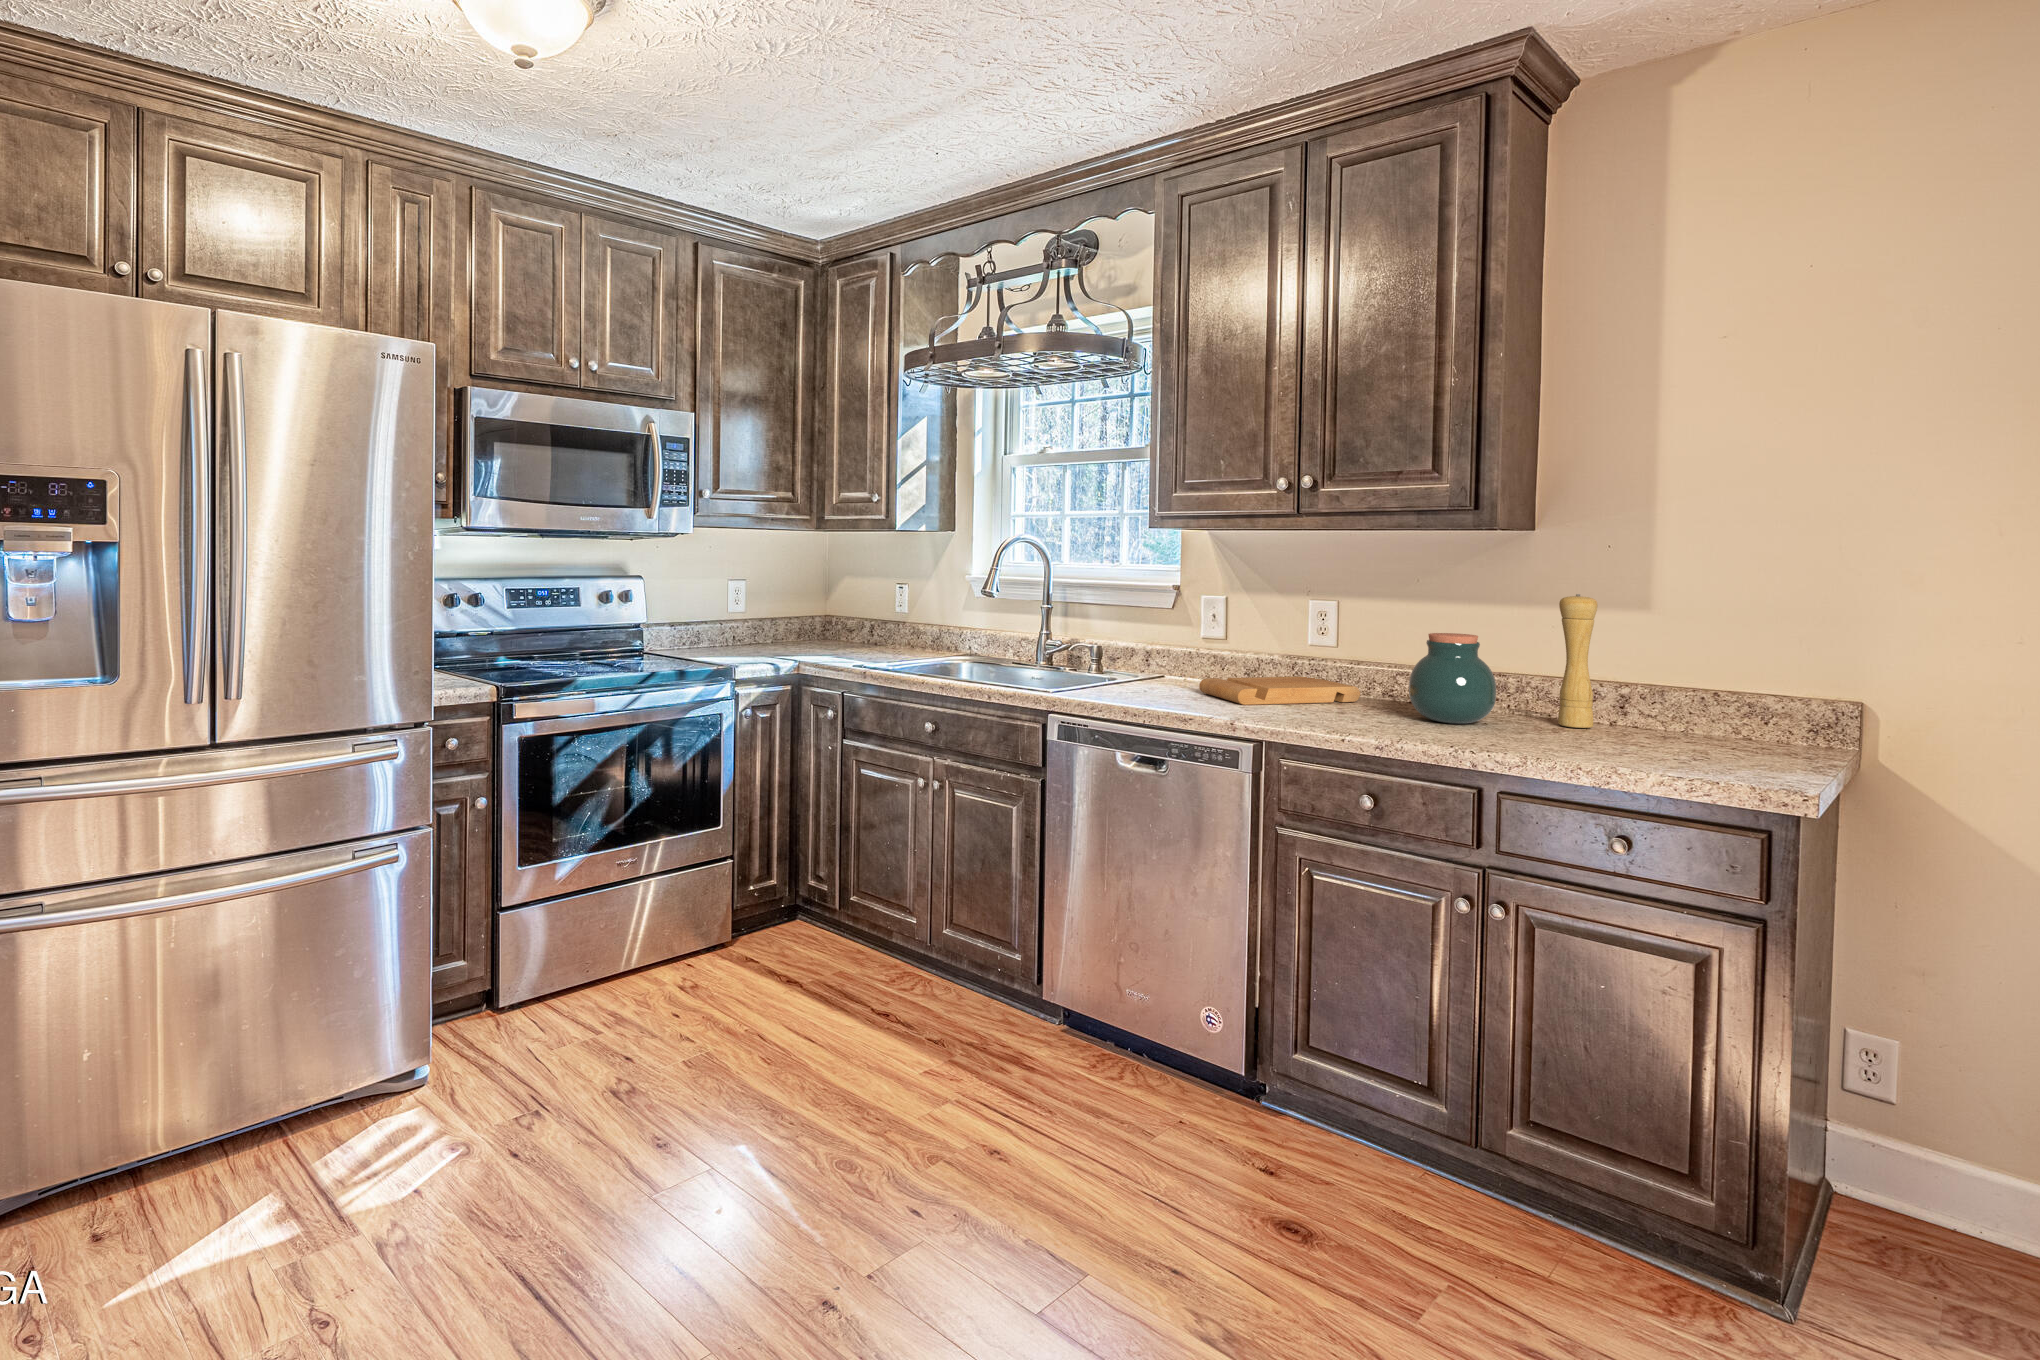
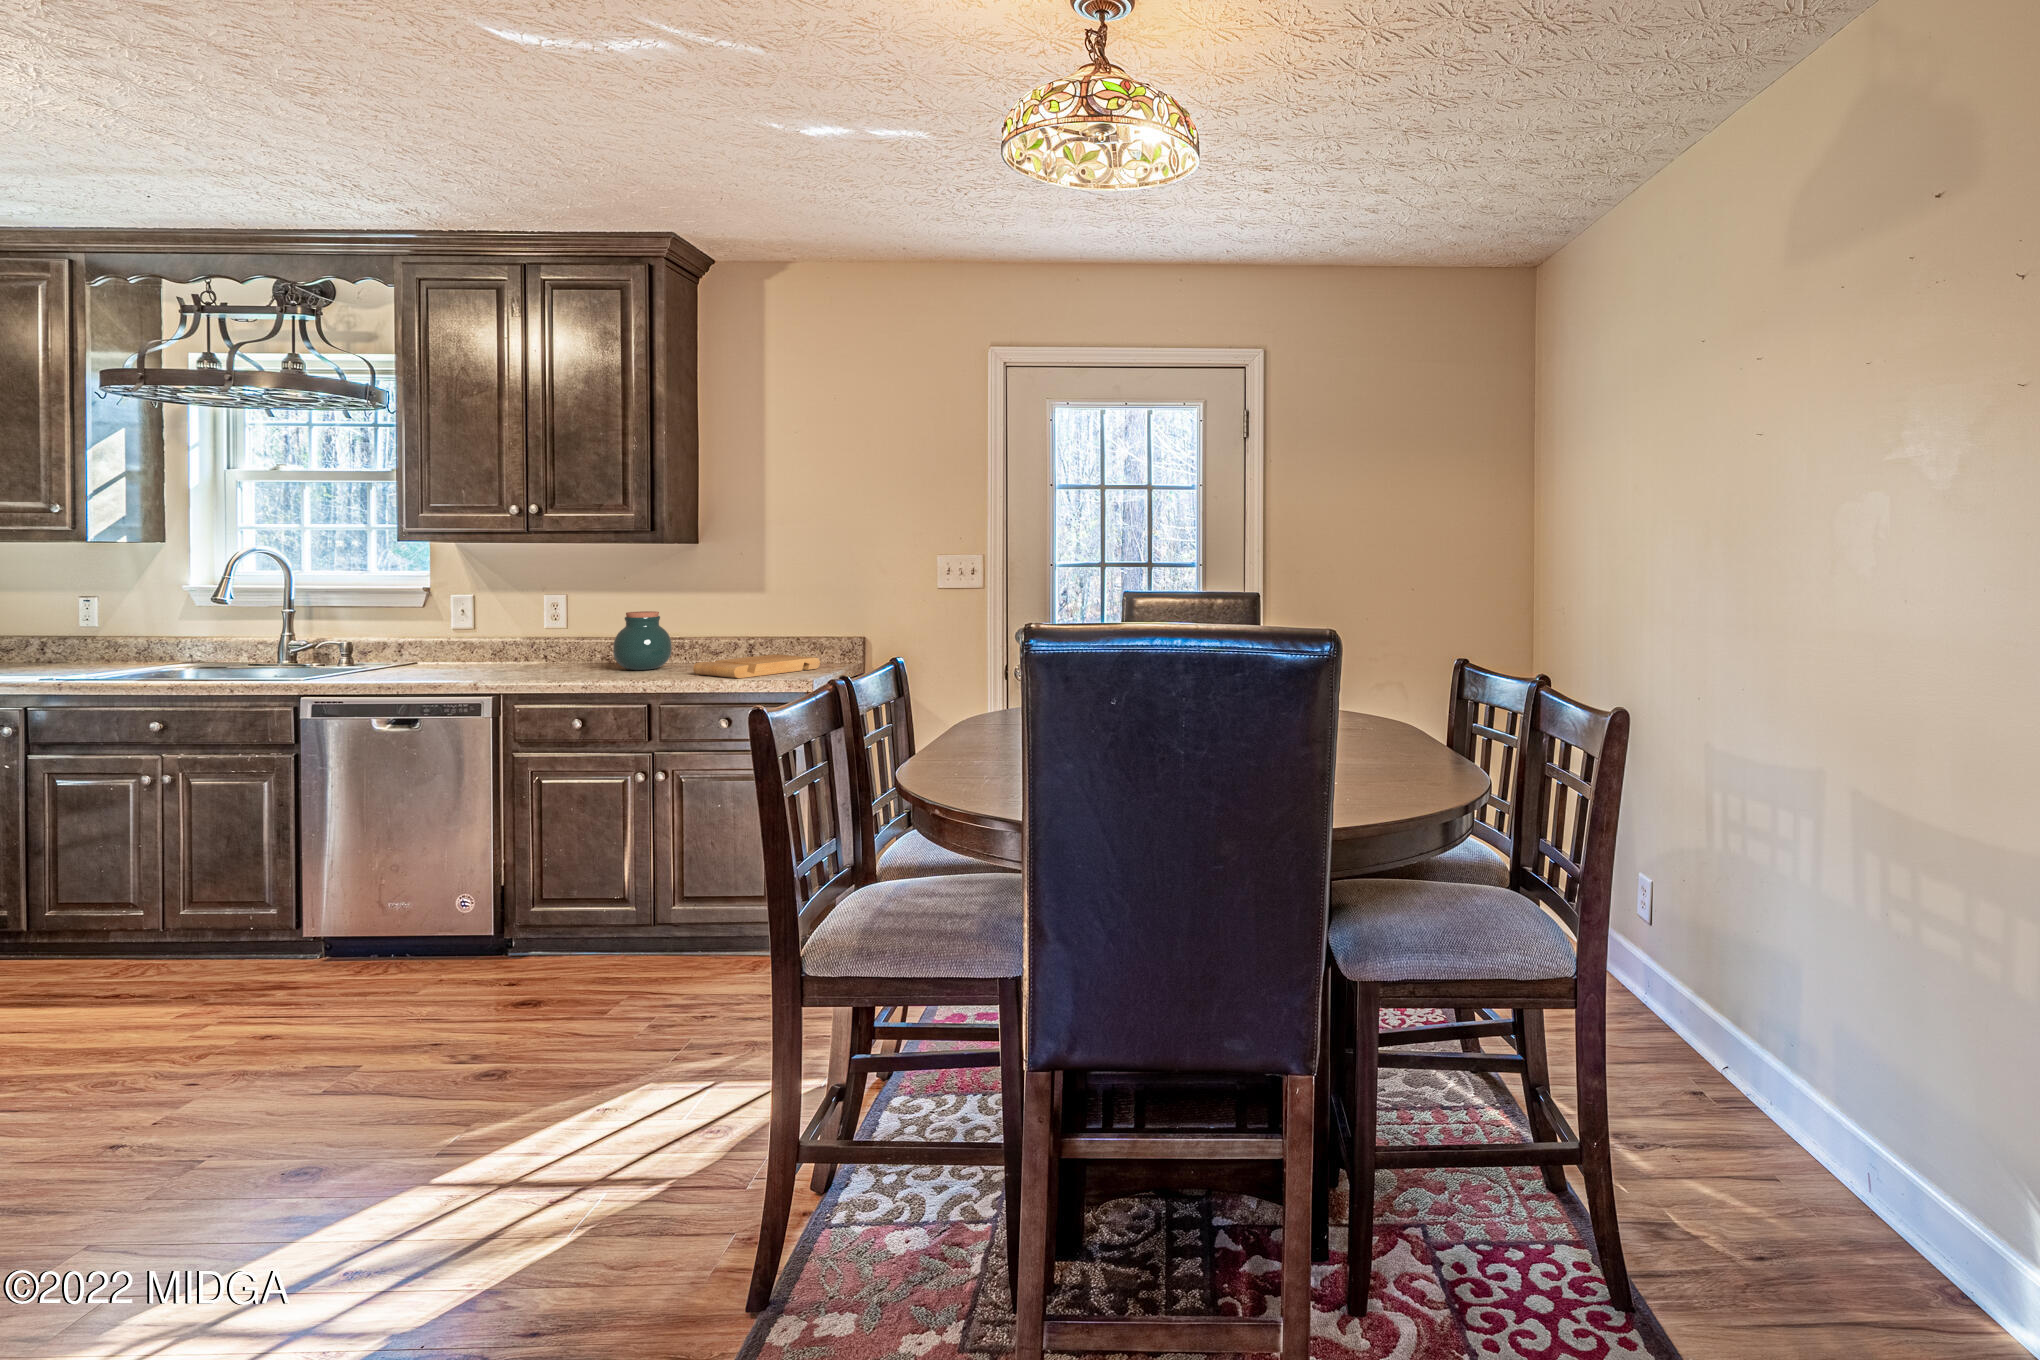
pepper mill: present [1558,594,1598,728] -> none [711,582,734,665]
cutting board: present [1199,677,1360,705] -> present [693,654,820,678]

